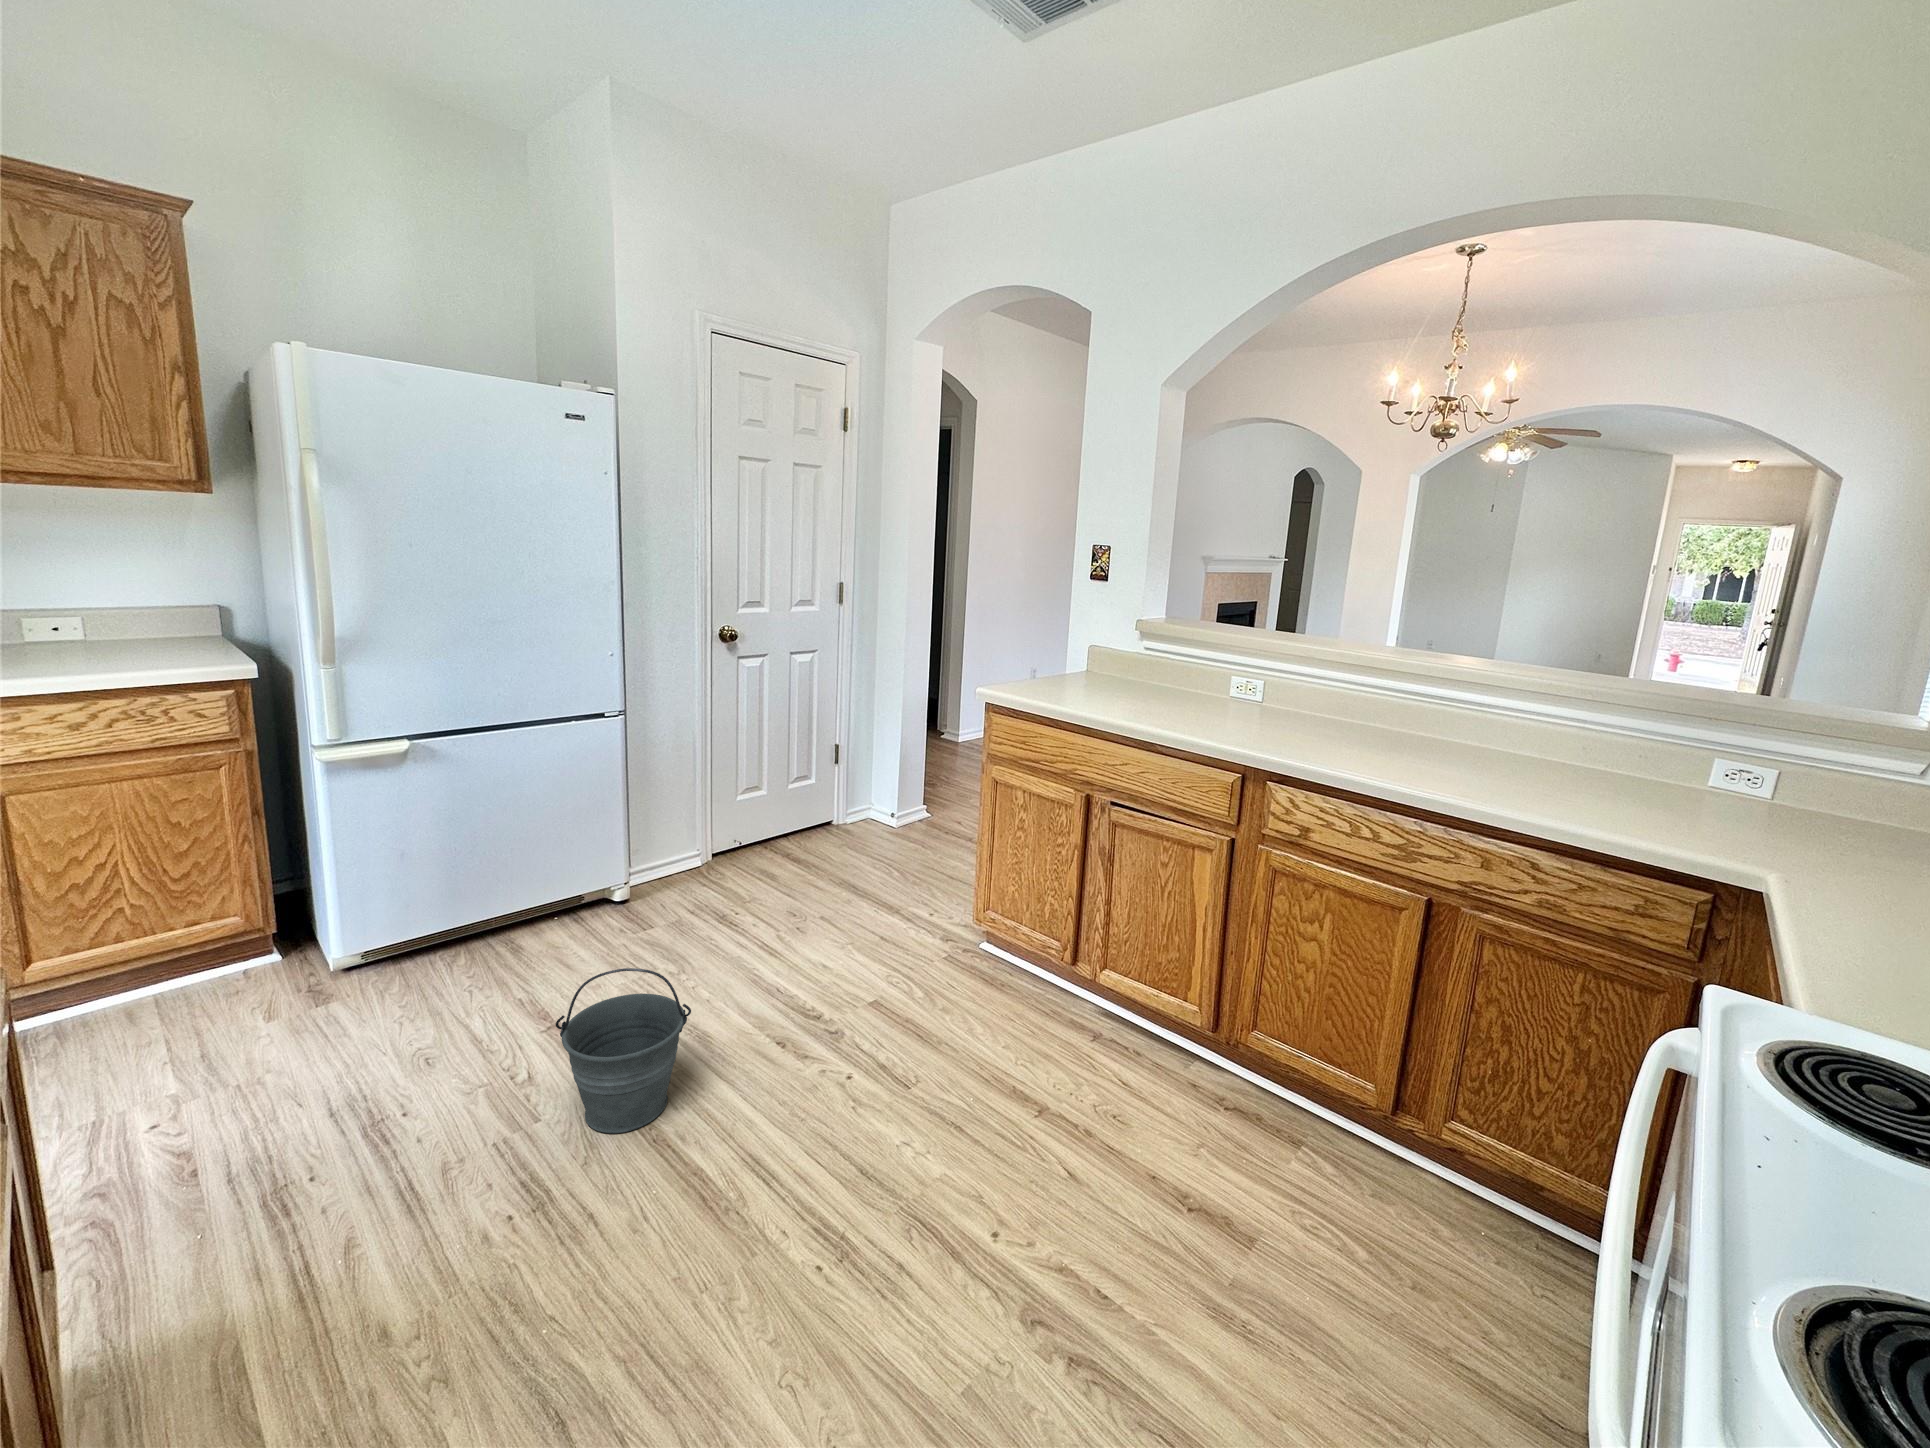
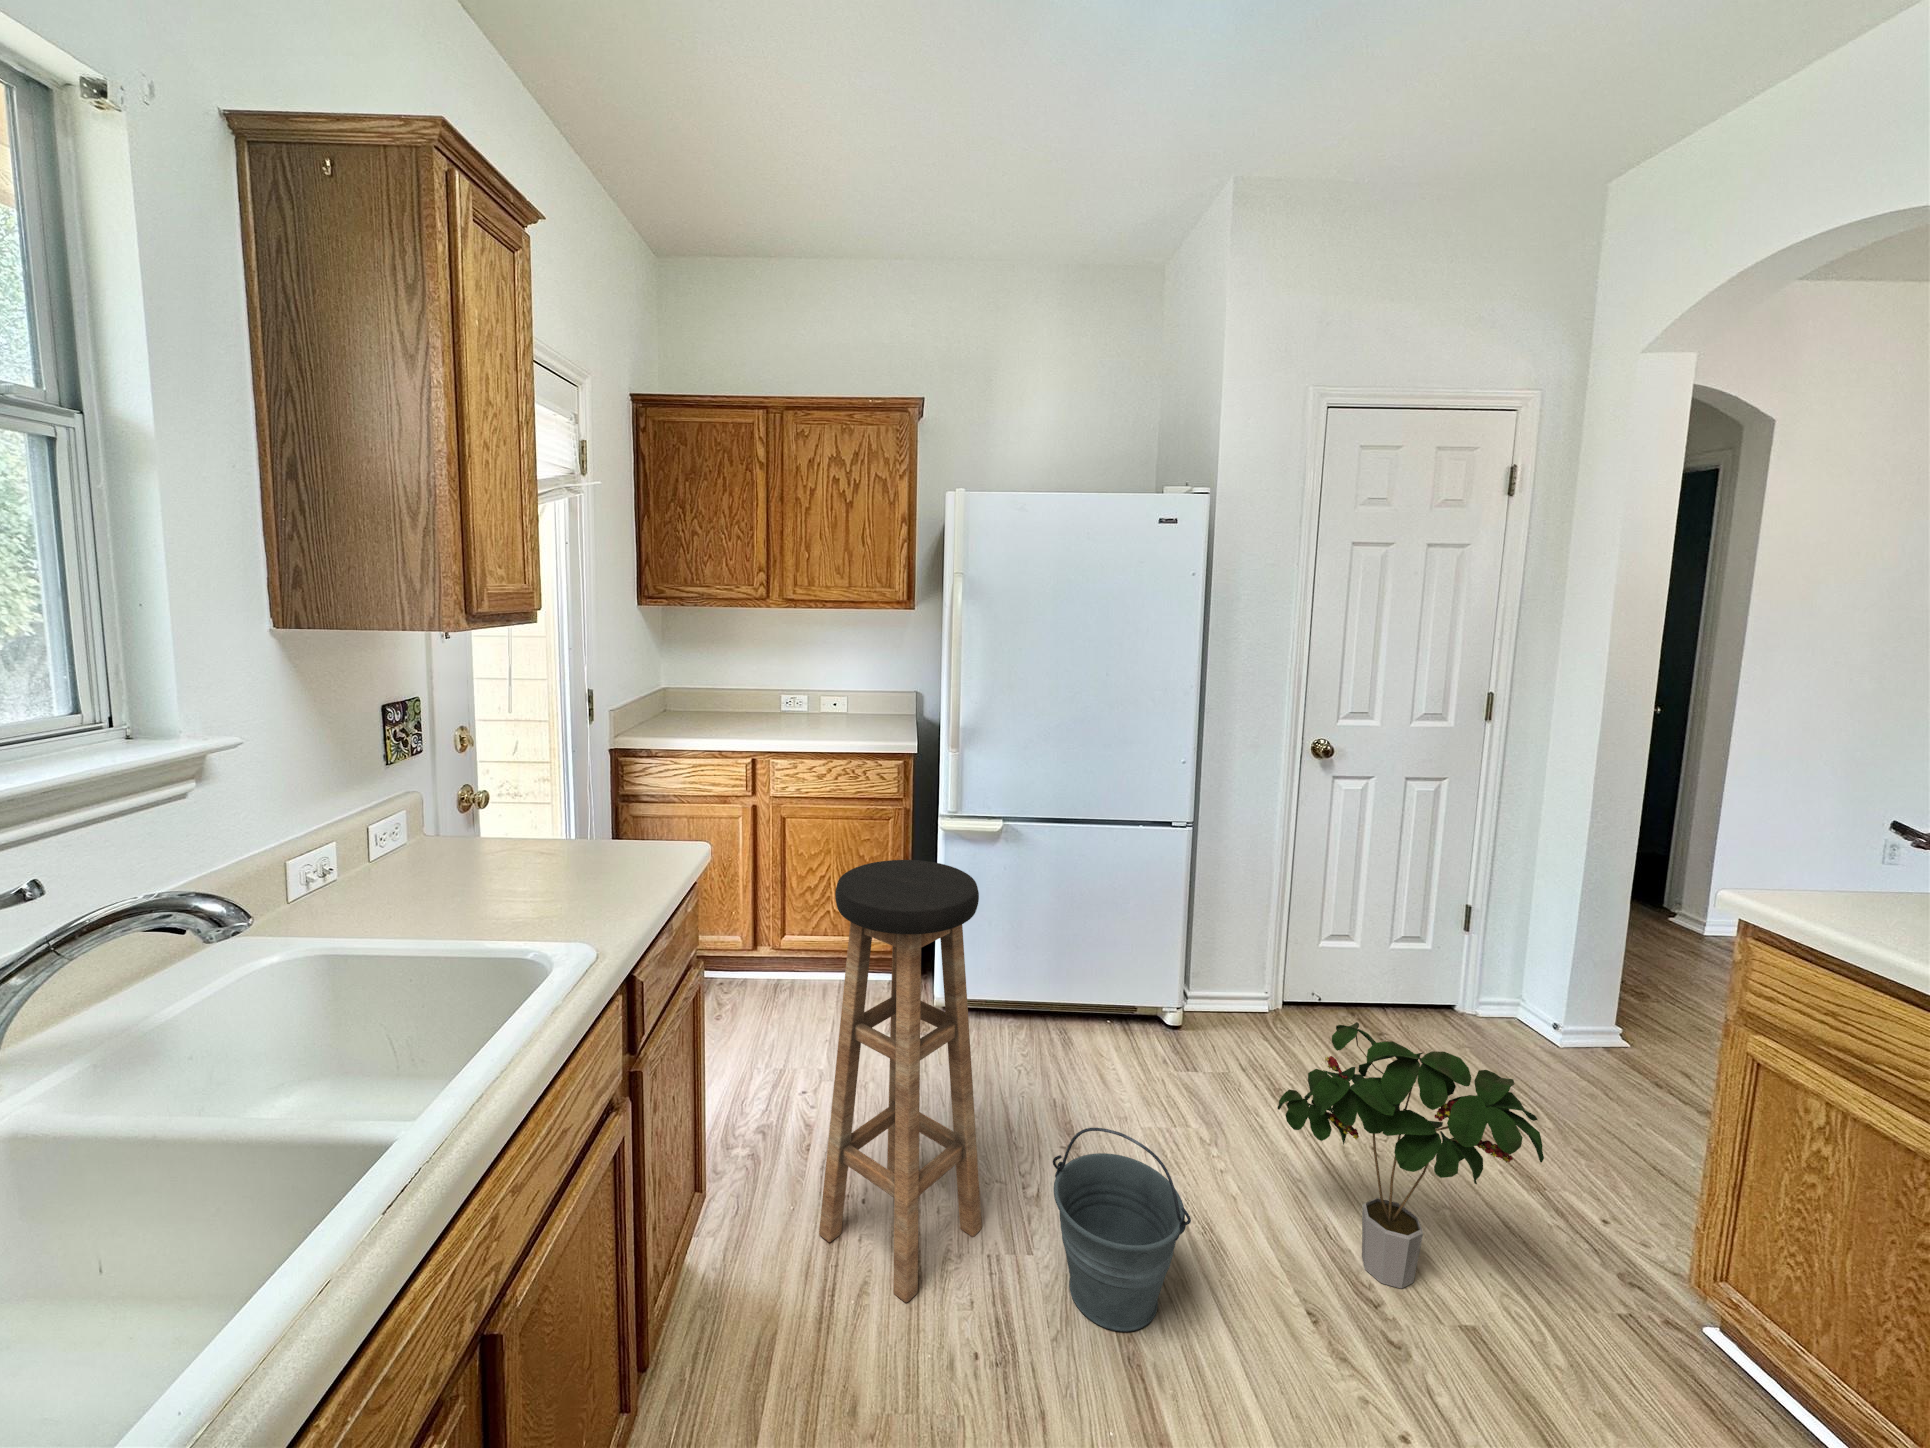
bar stool: none [240,778,479,1231] -> present [819,860,982,1303]
potted plant: none [736,829,906,1005] -> present [1277,1022,1544,1289]

